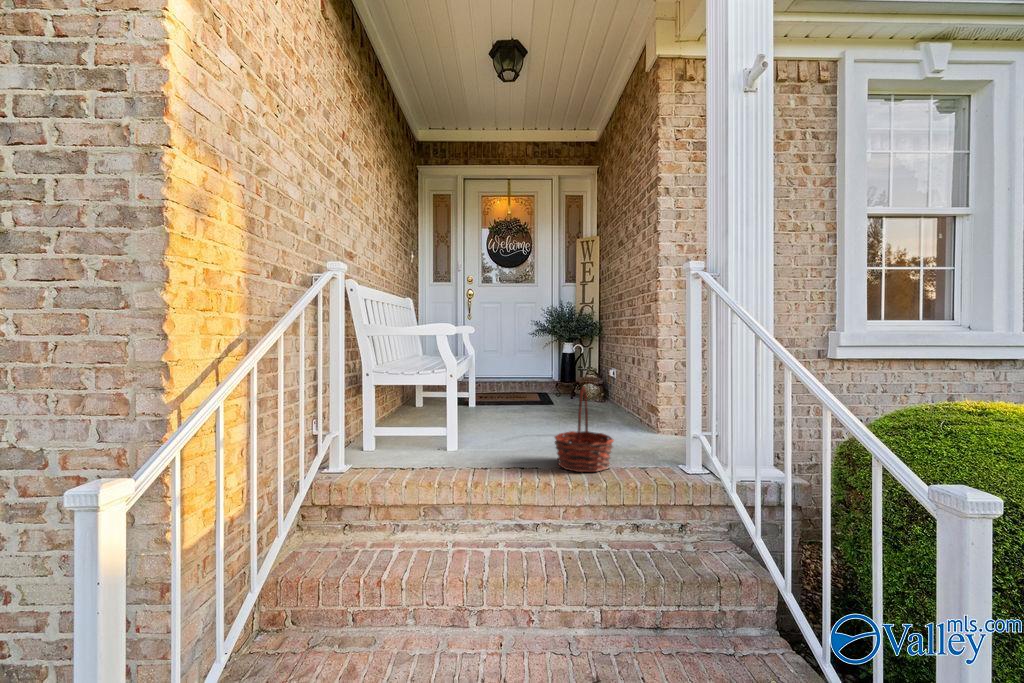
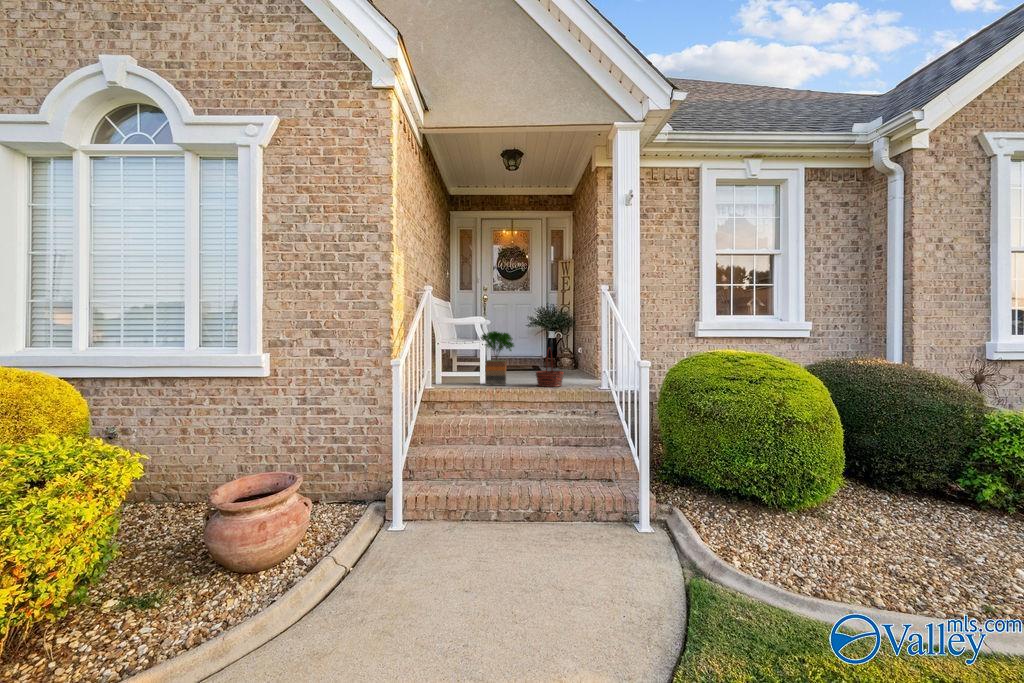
potted tree: none [439,351,514,466] -> present [481,331,514,386]

